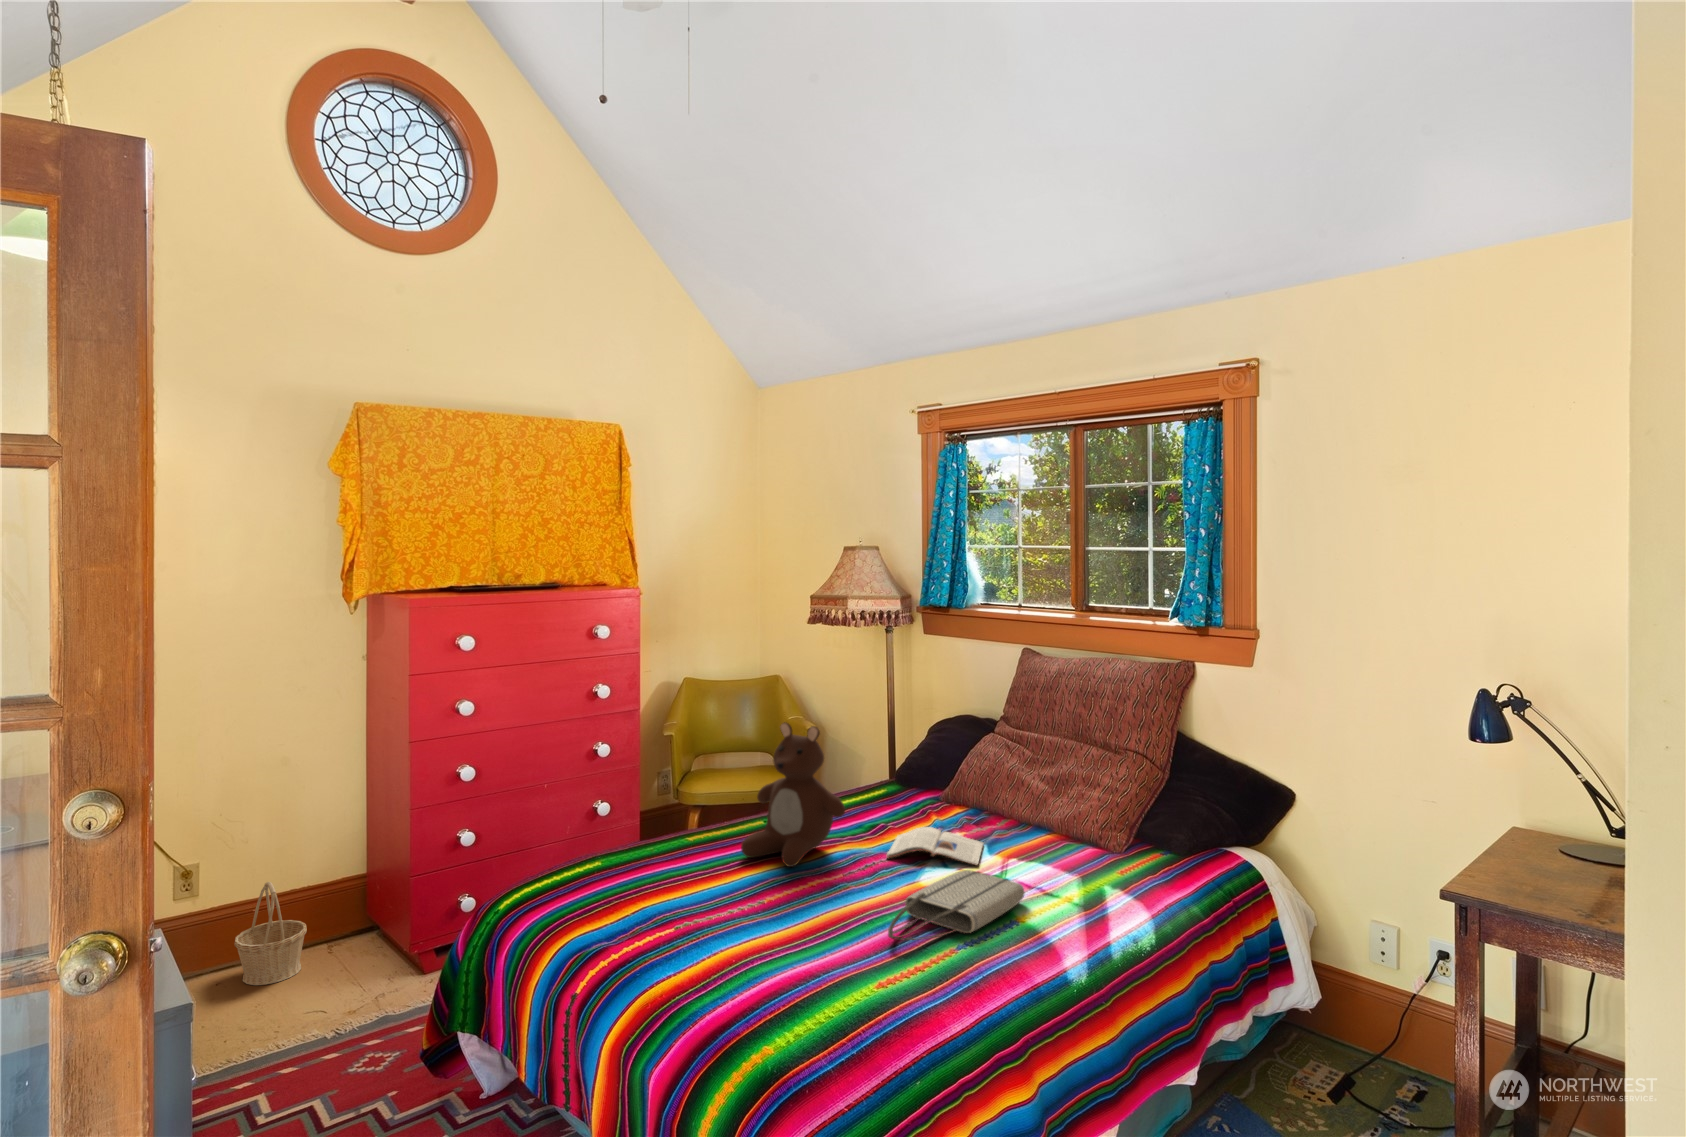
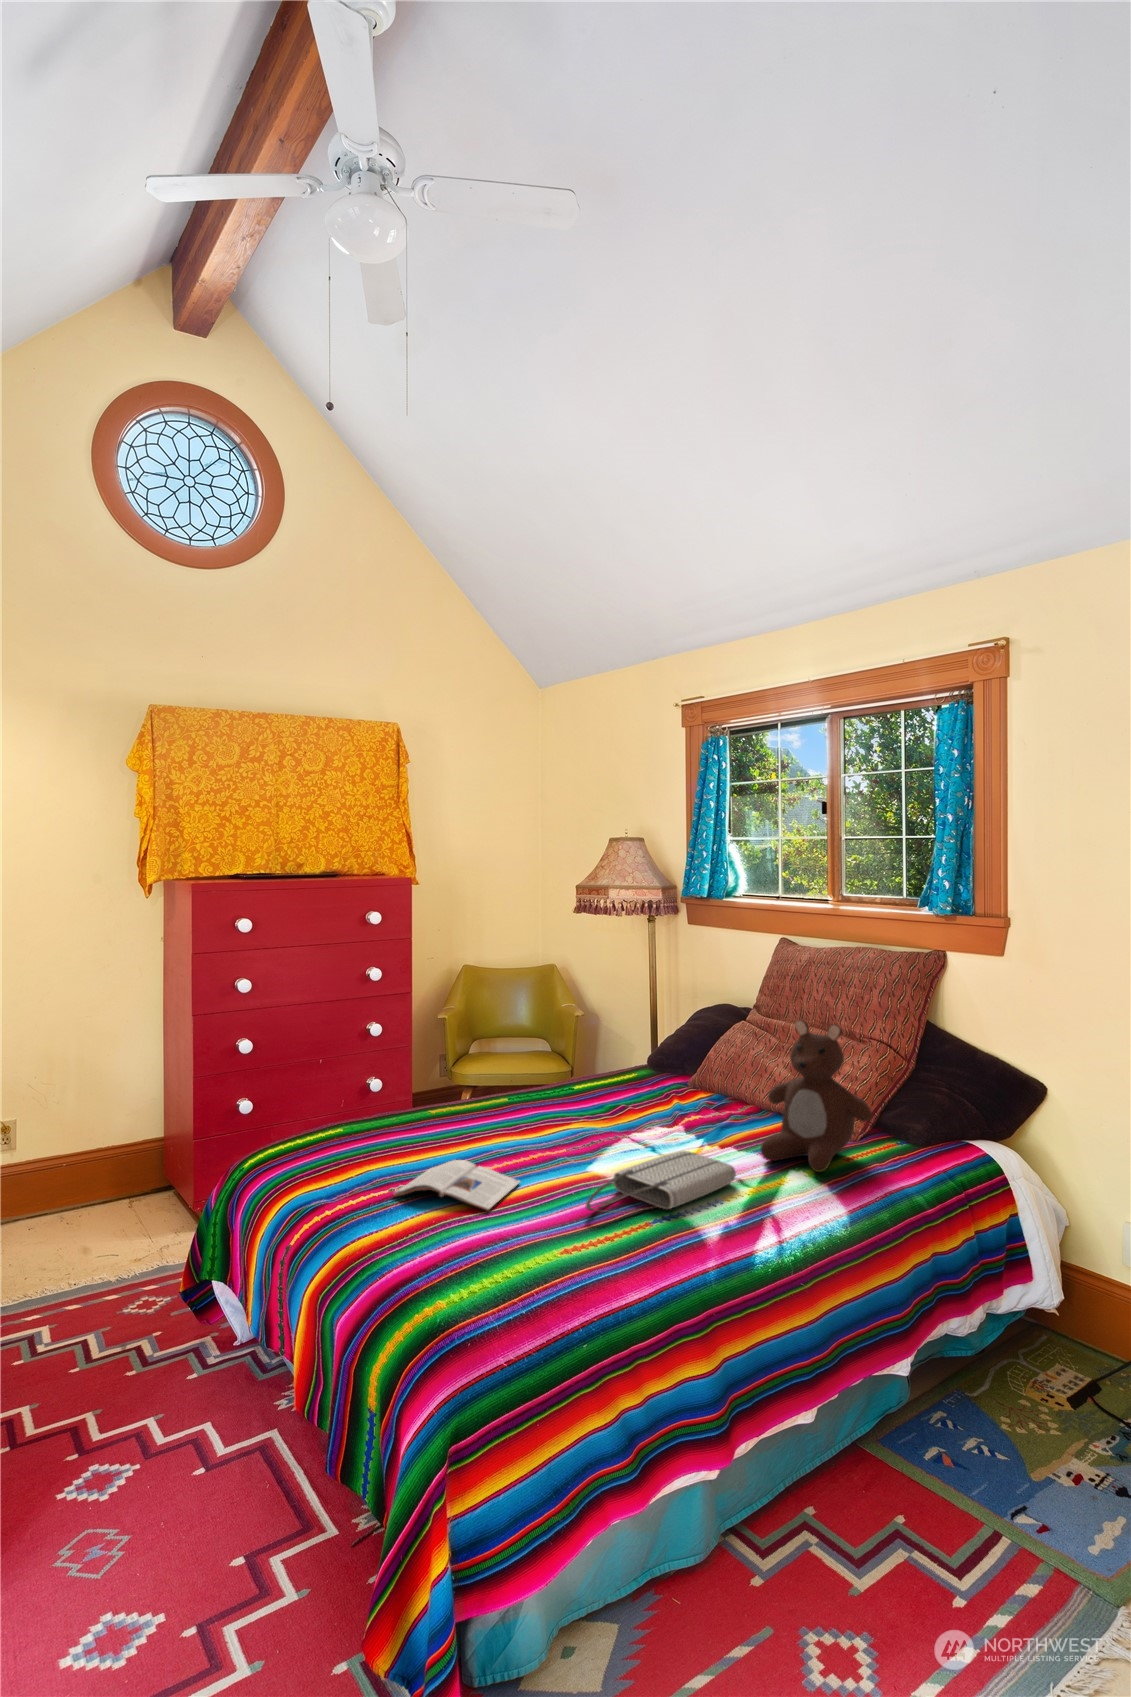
teddy bear: present [741,722,845,867] -> present [761,1020,872,1172]
magazine: present [887,827,983,866] -> present [394,1160,520,1210]
basket: present [235,882,307,985] -> none [42,1143,106,1236]

